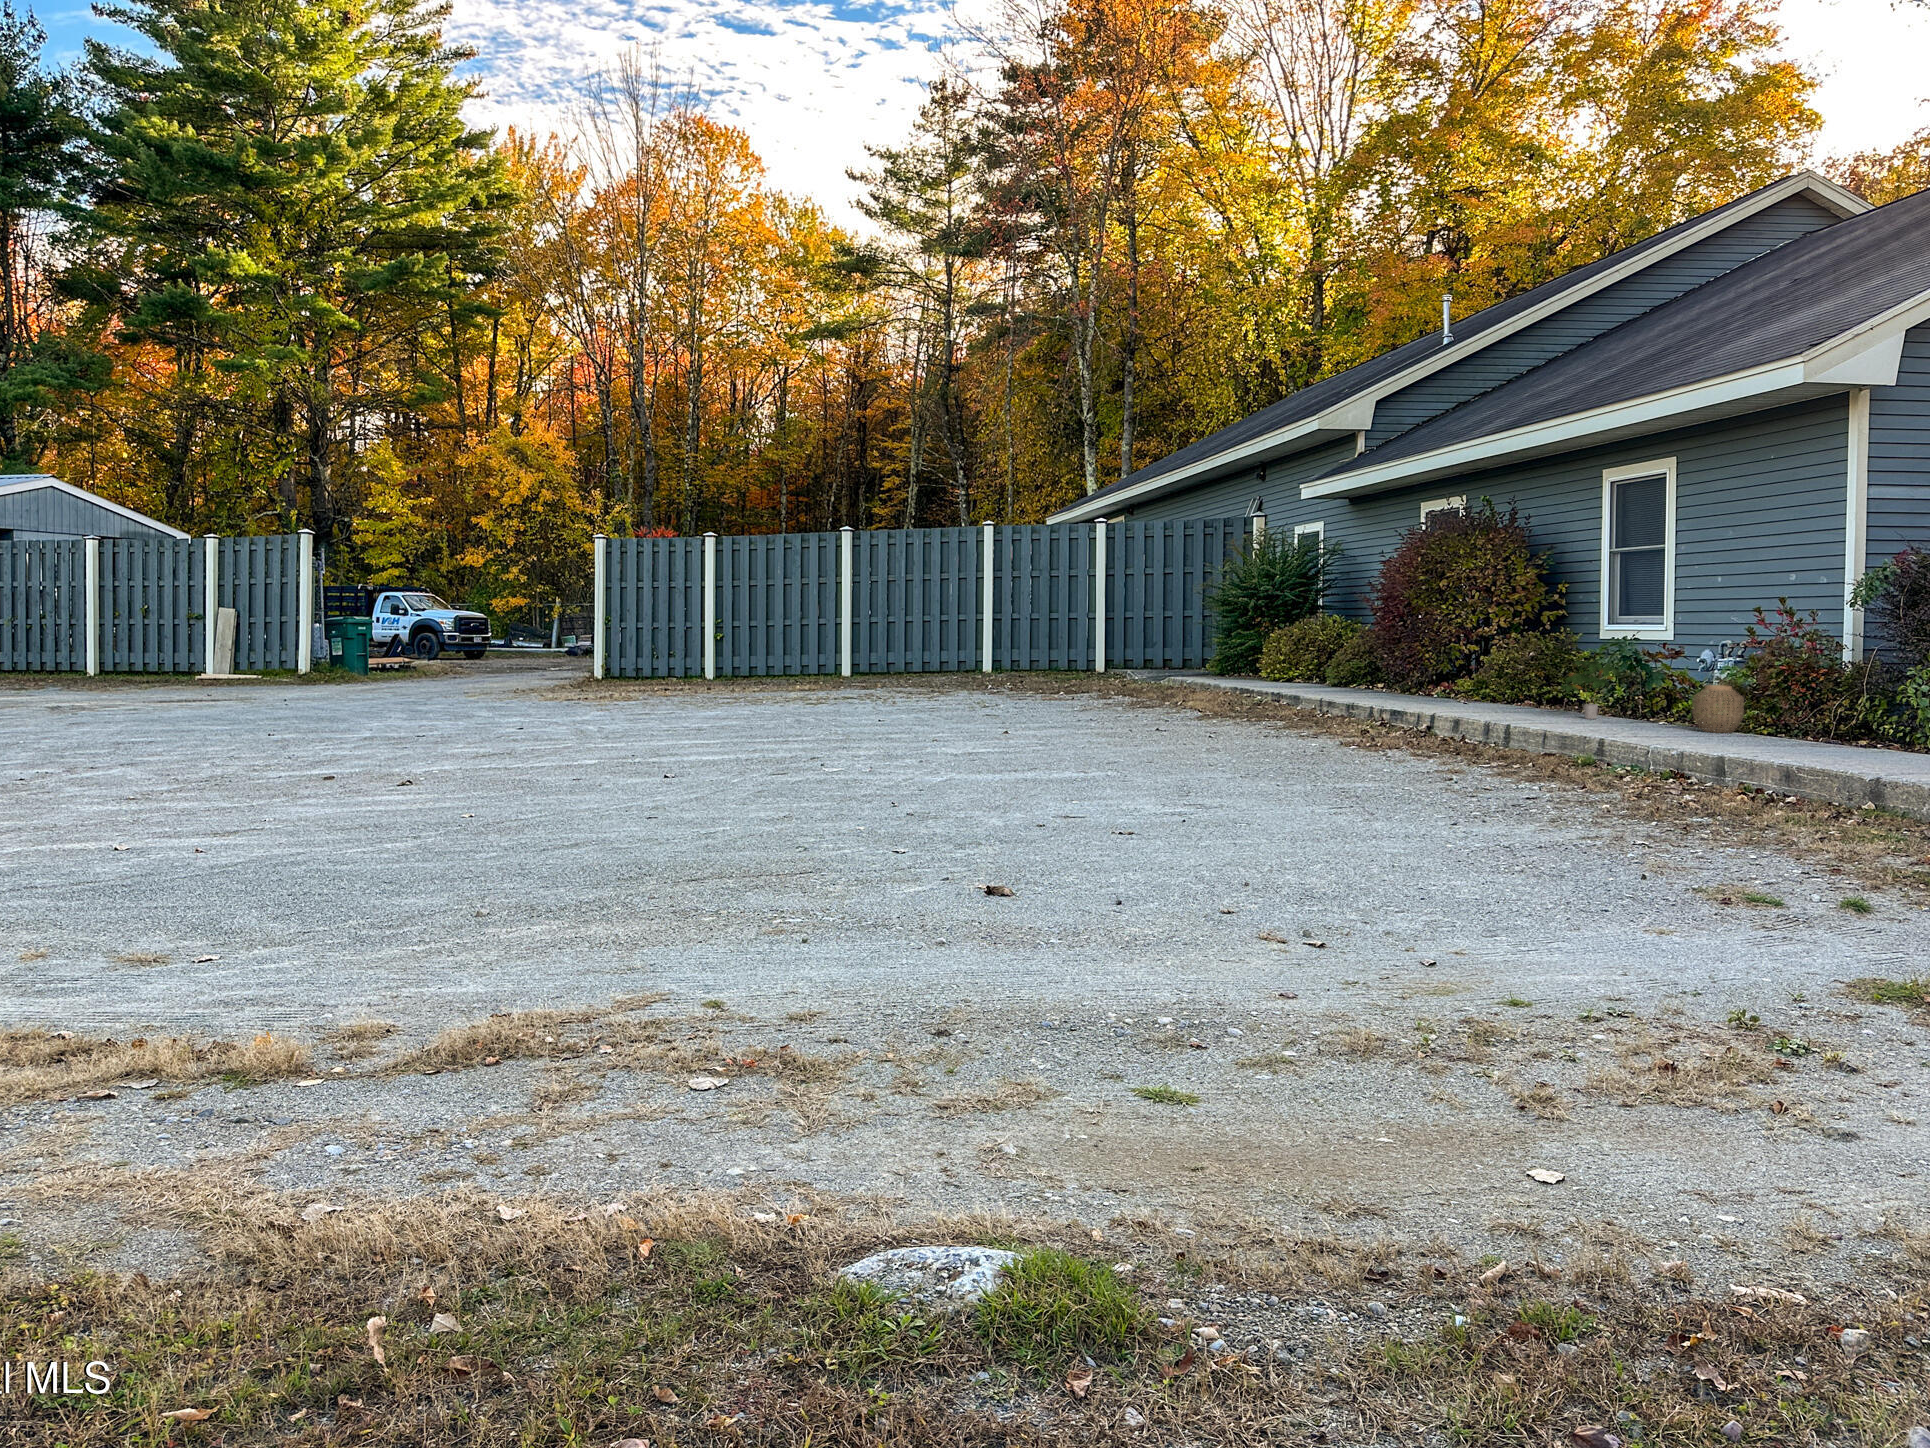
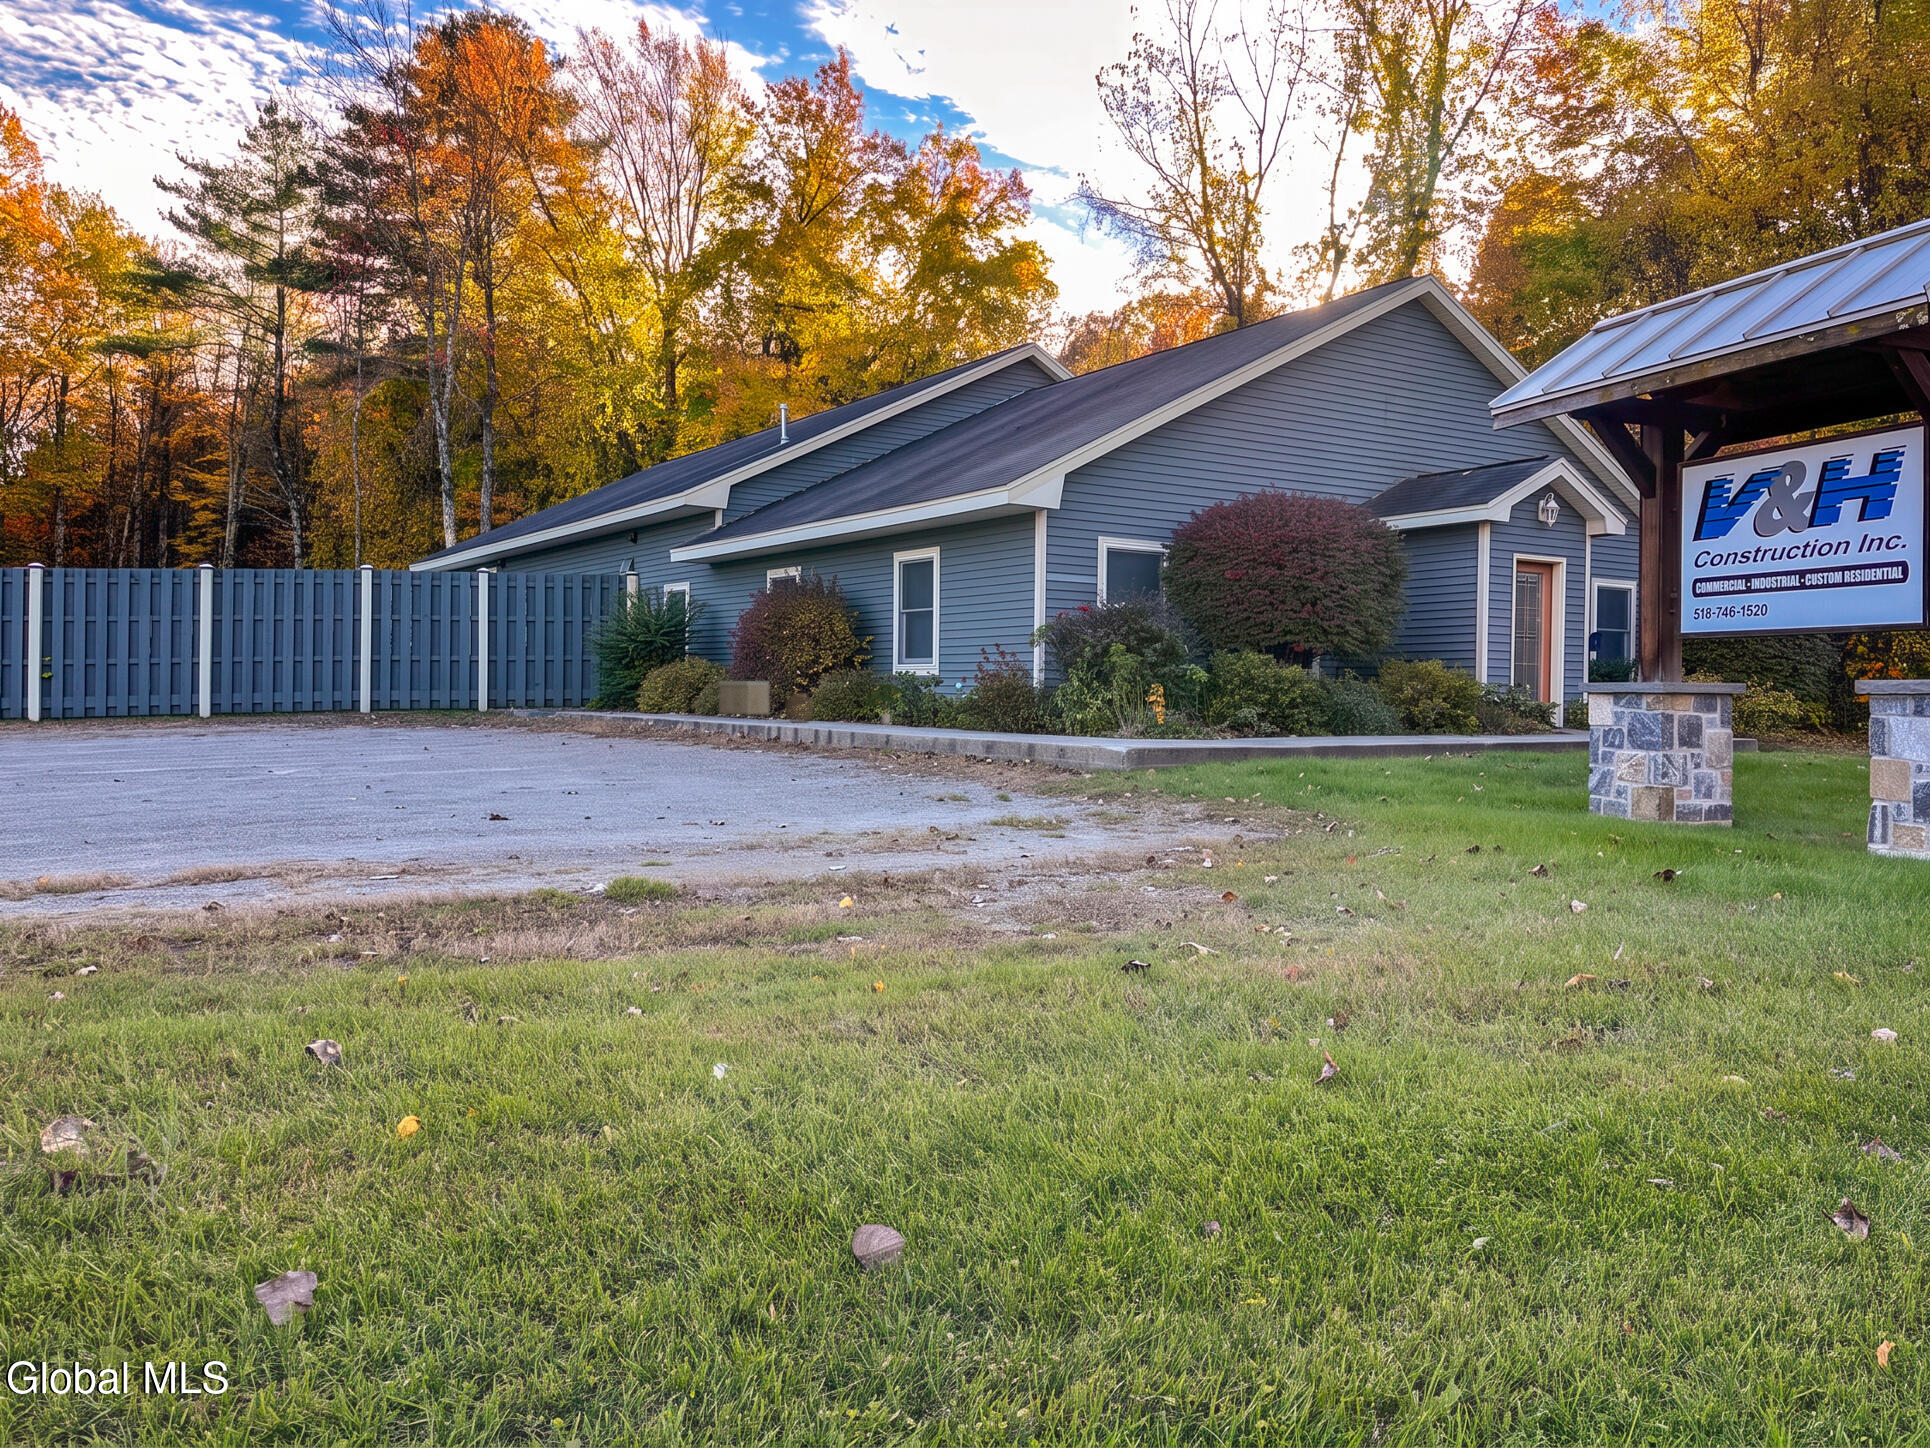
storage bench: none [1354,645,1421,694] -> present [719,681,769,716]
woven basket: present [1692,685,1744,733] -> present [785,694,813,723]

